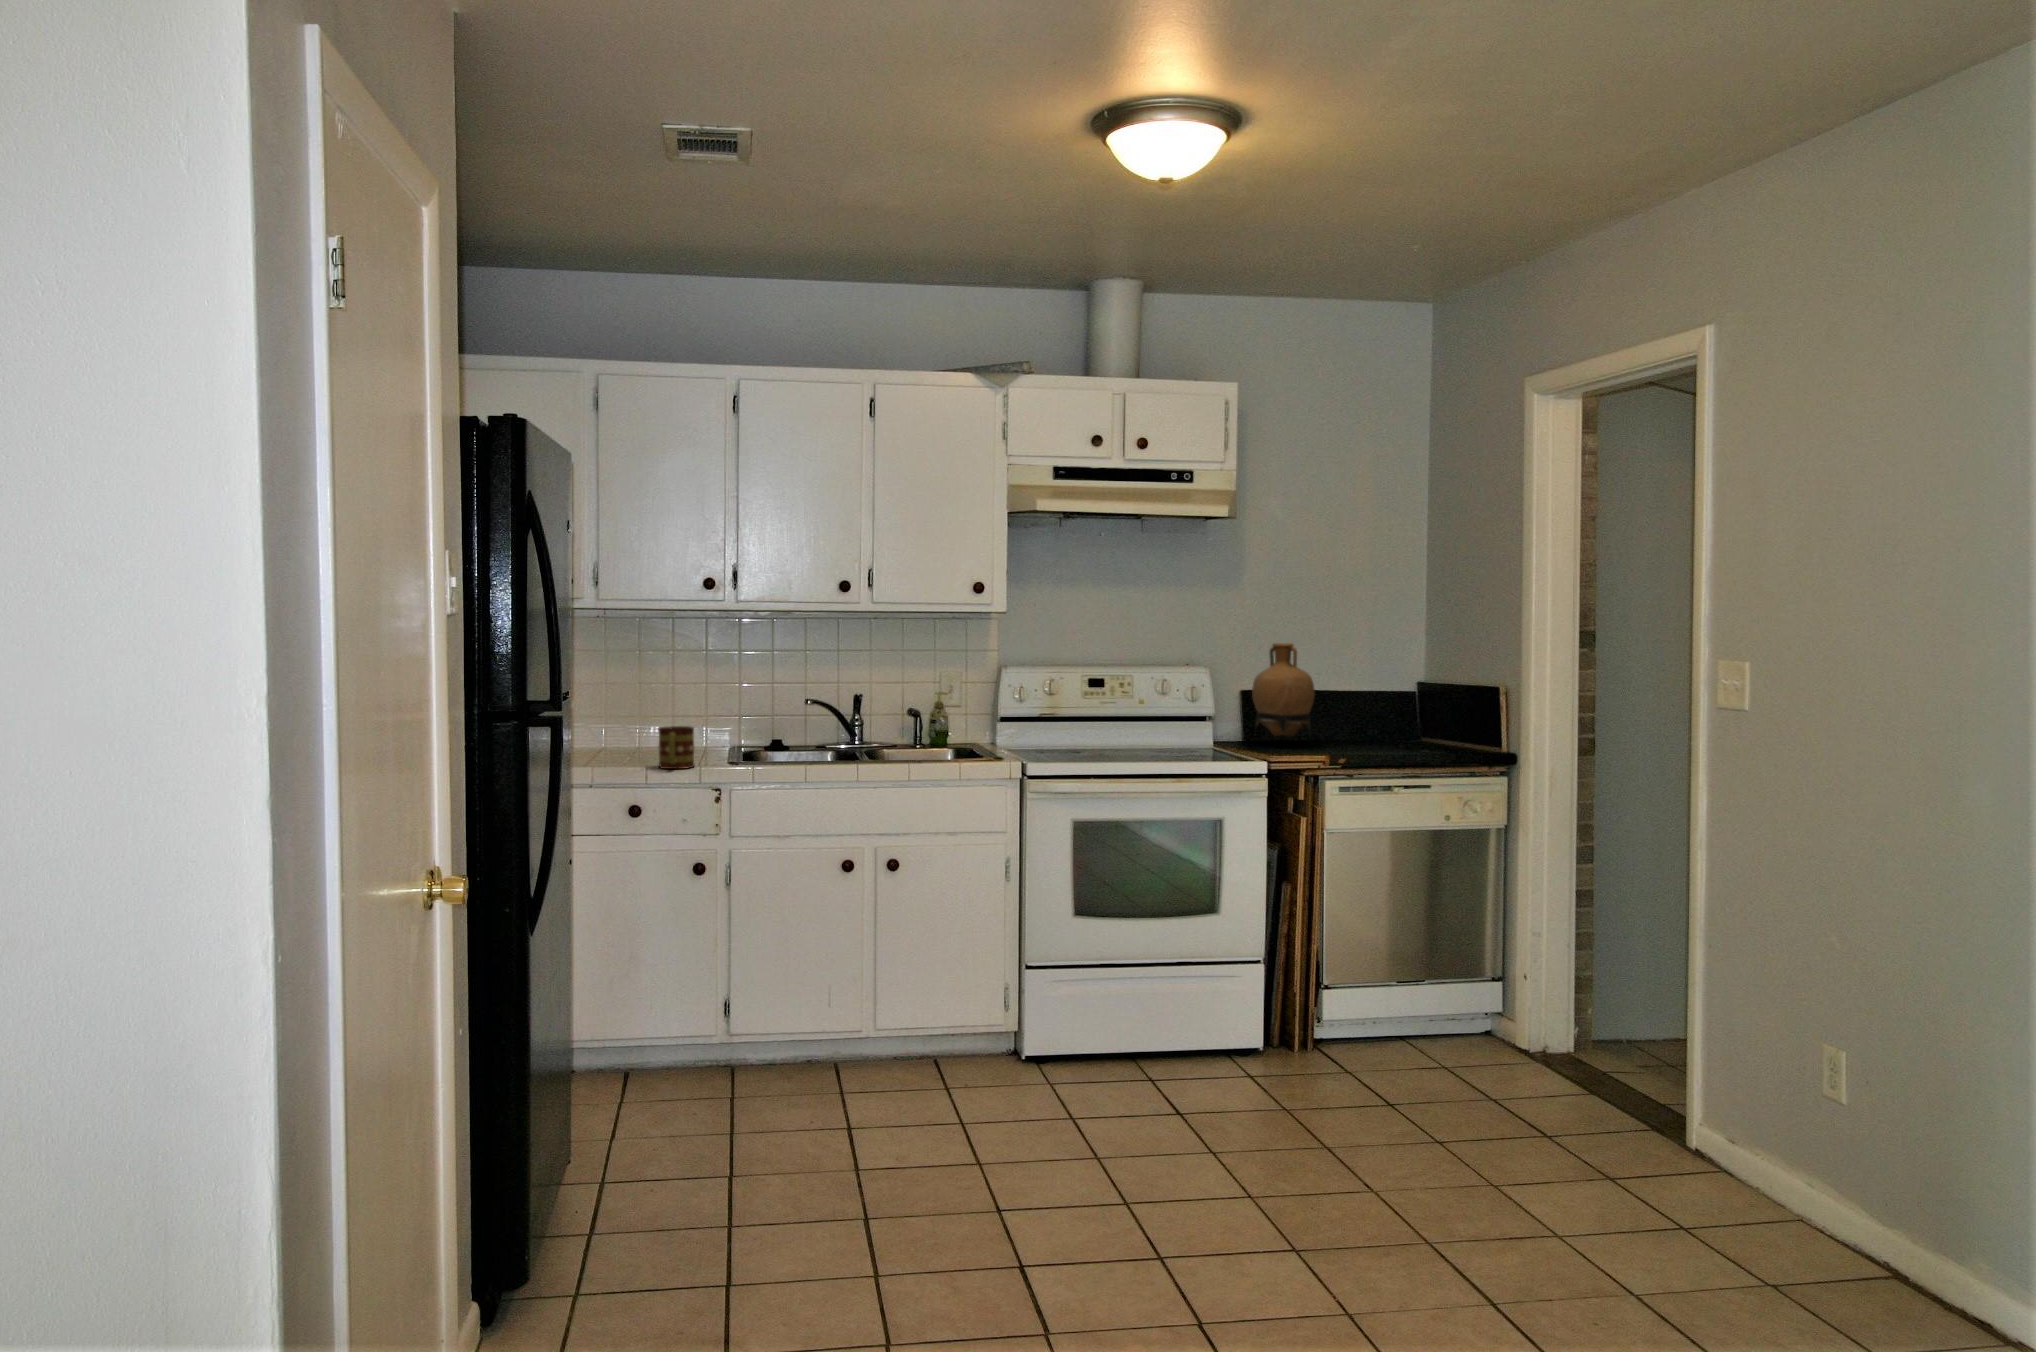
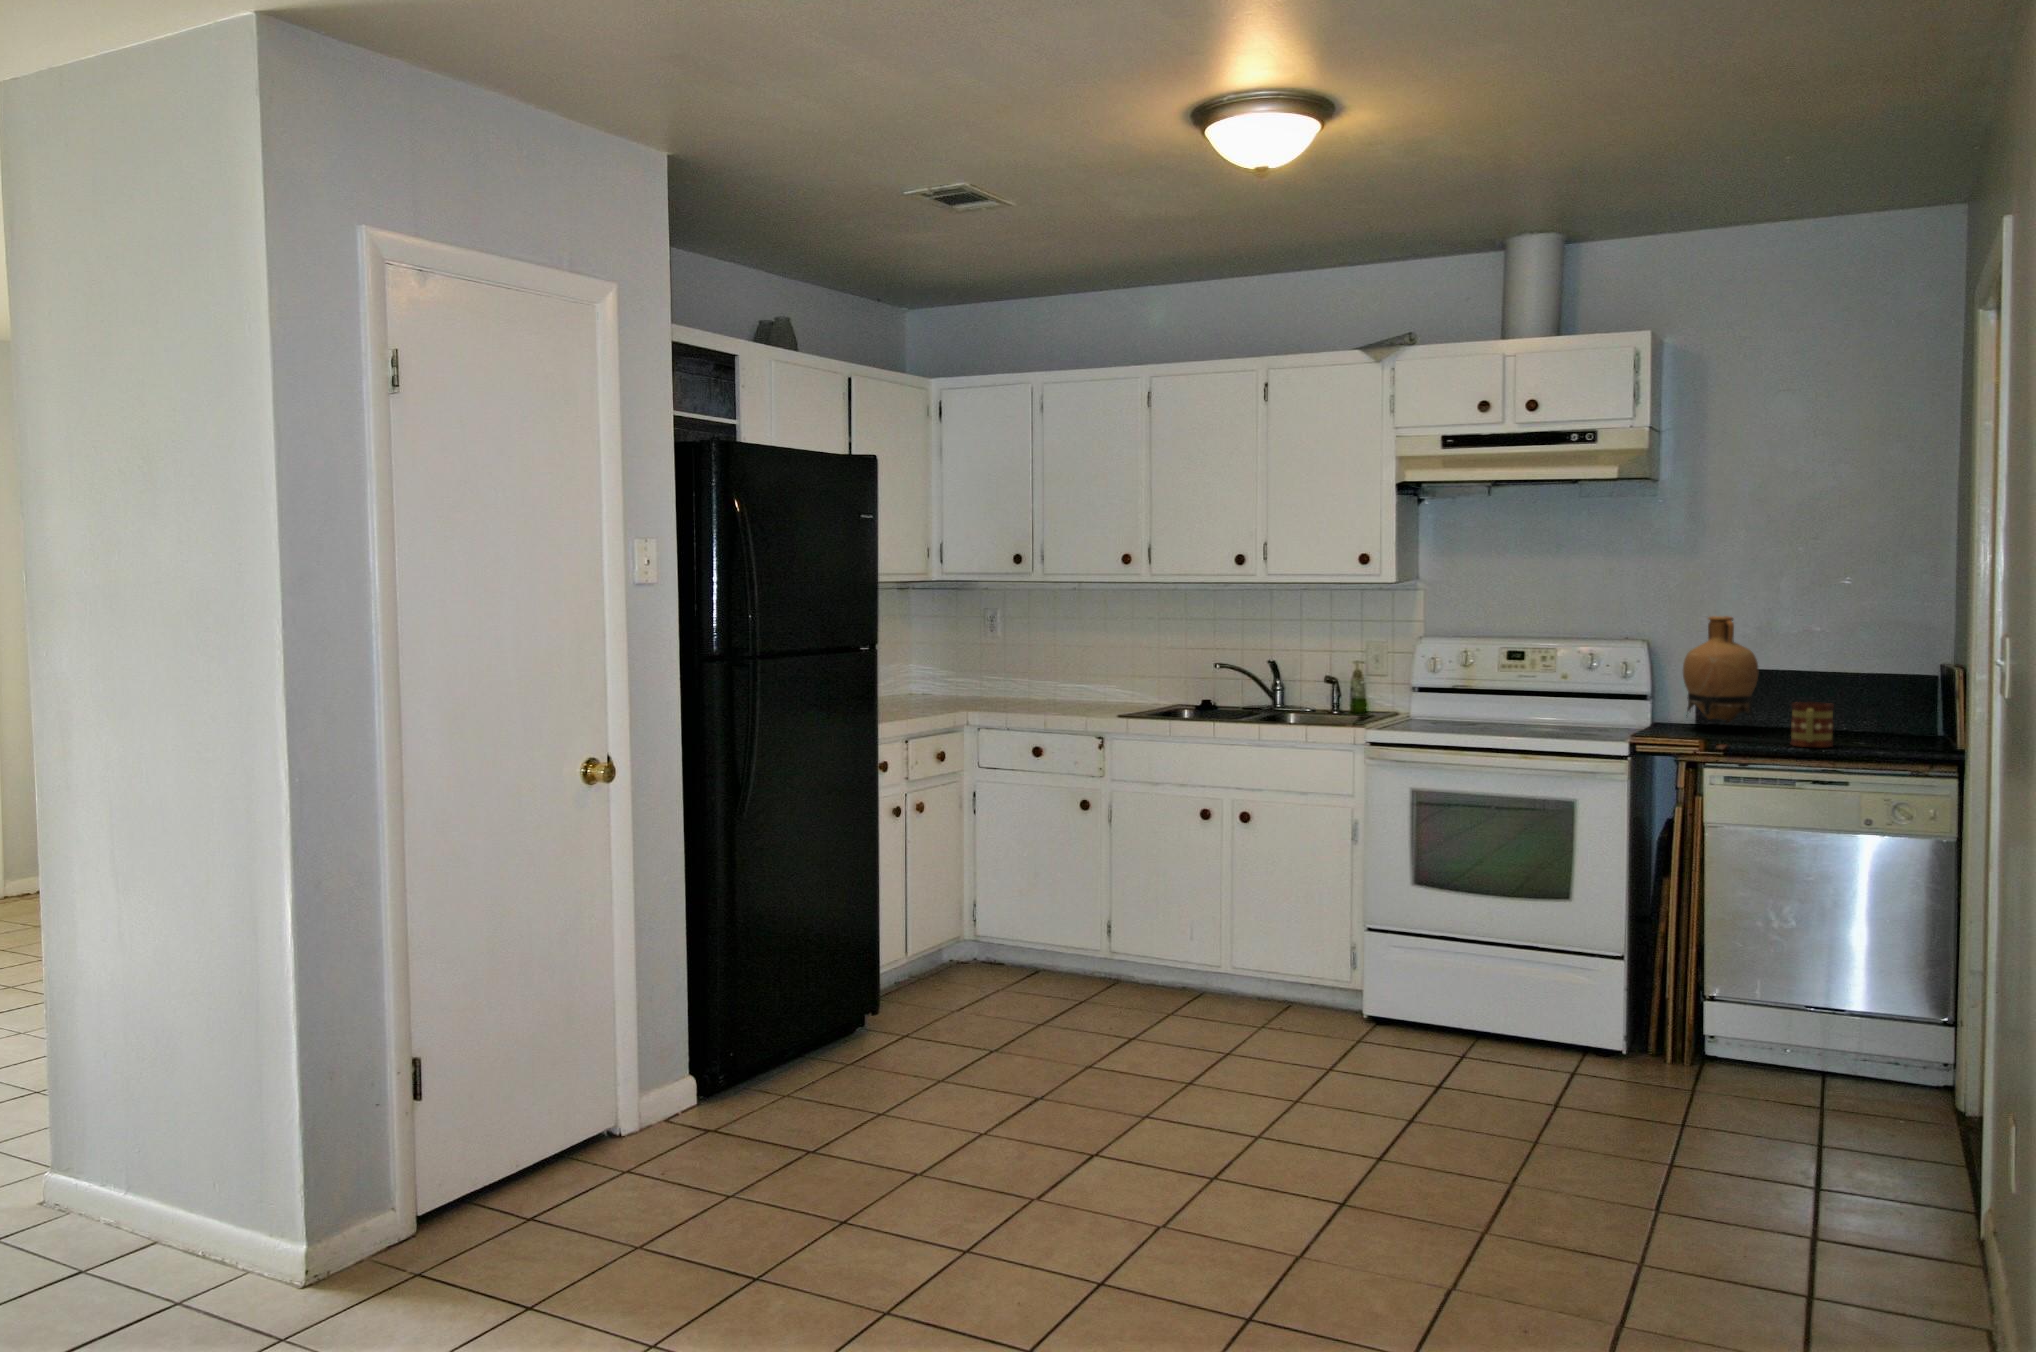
mug: present [658,726,695,769] -> present [1791,702,1834,747]

